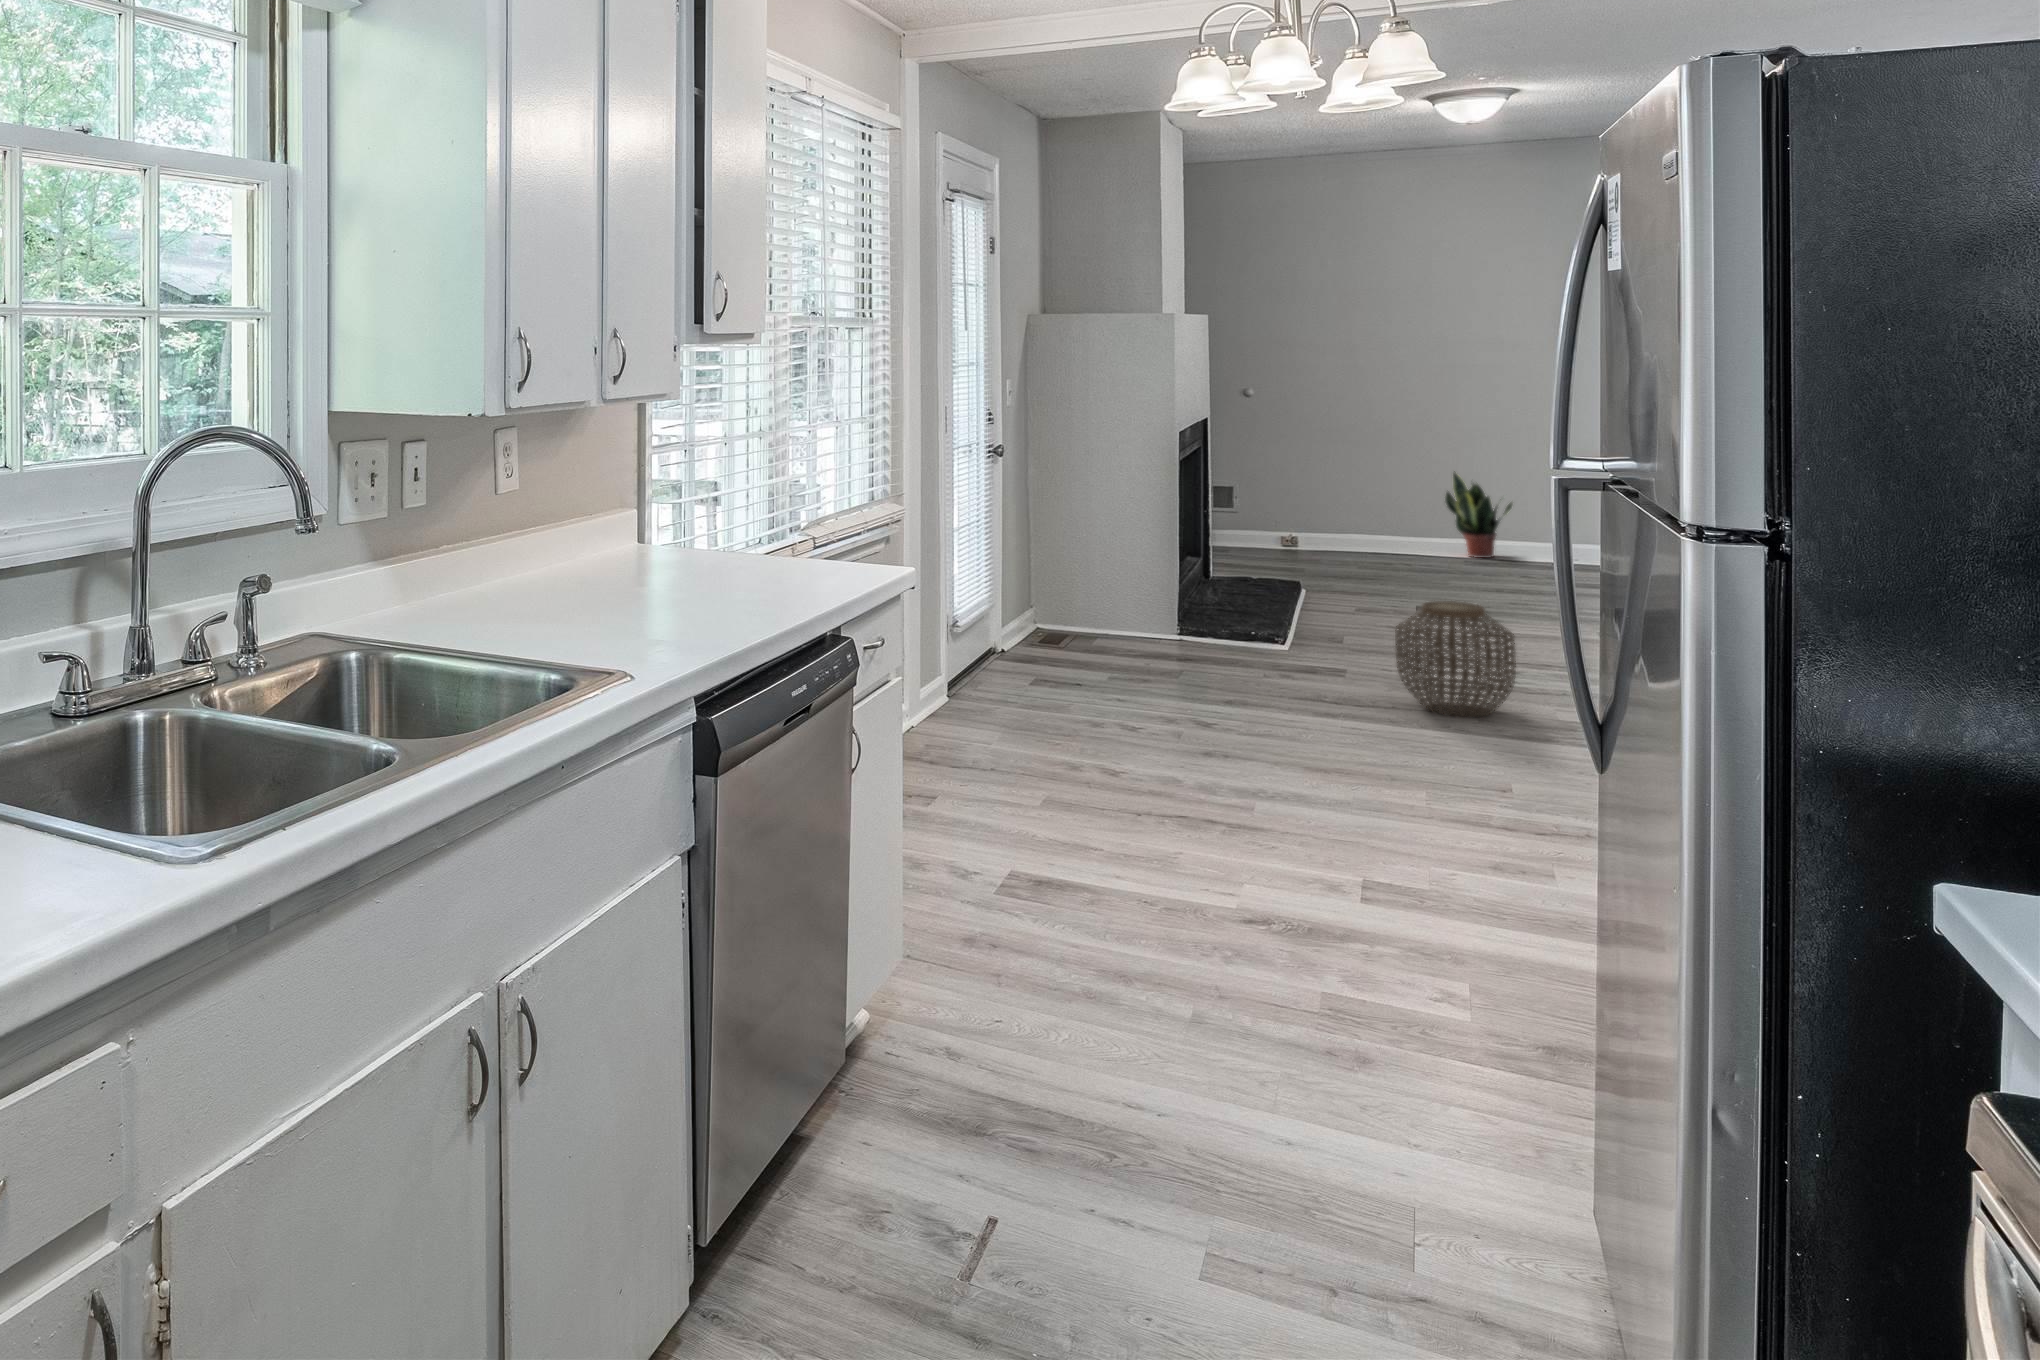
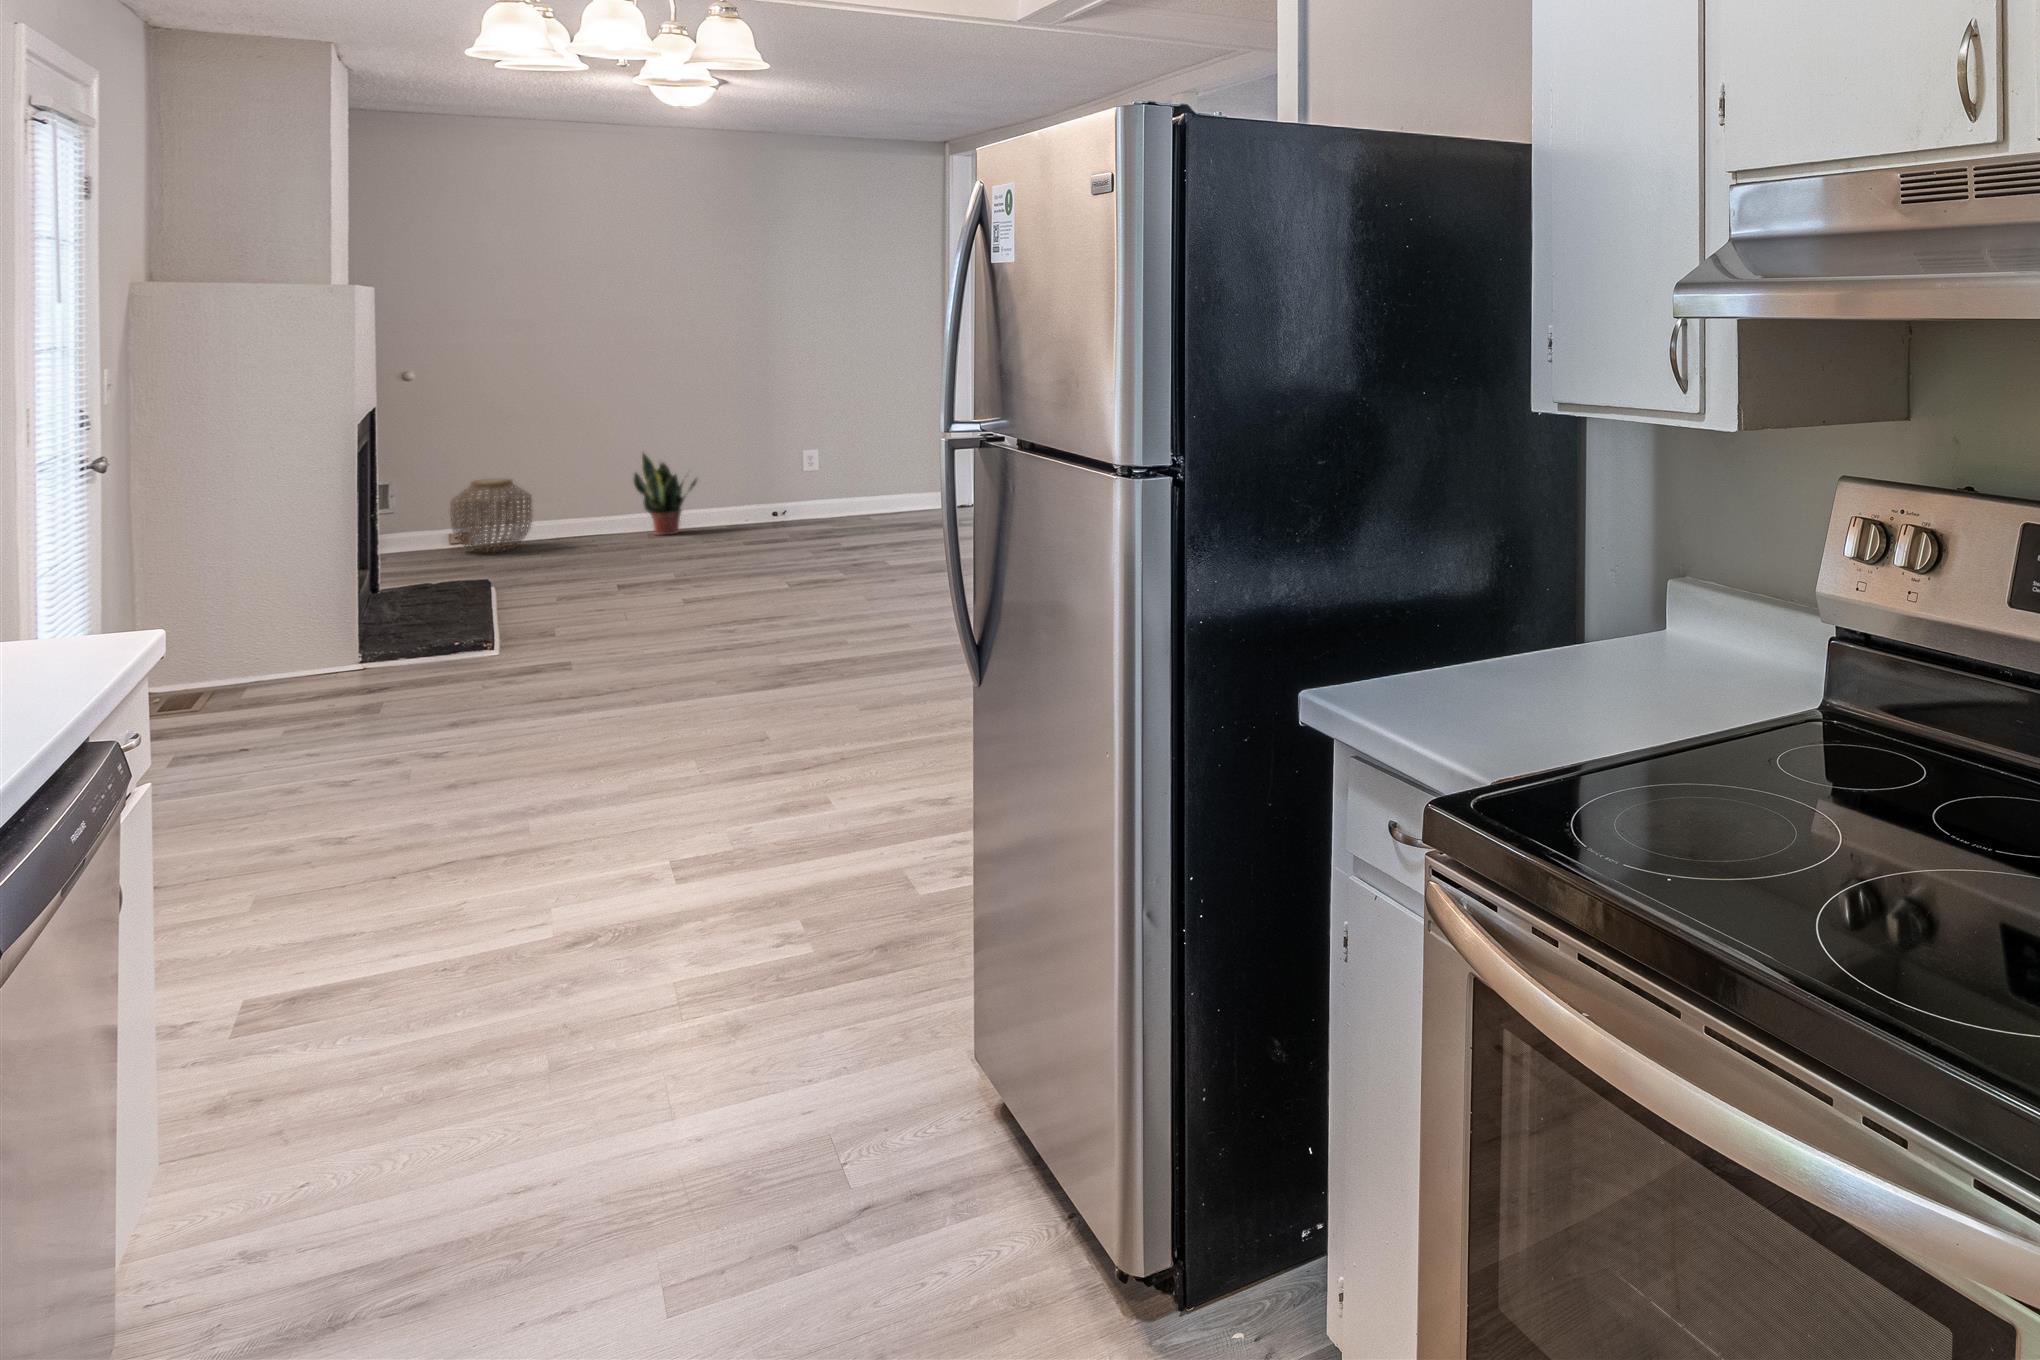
woven basket: present [1395,601,1516,717] -> present [451,479,532,552]

